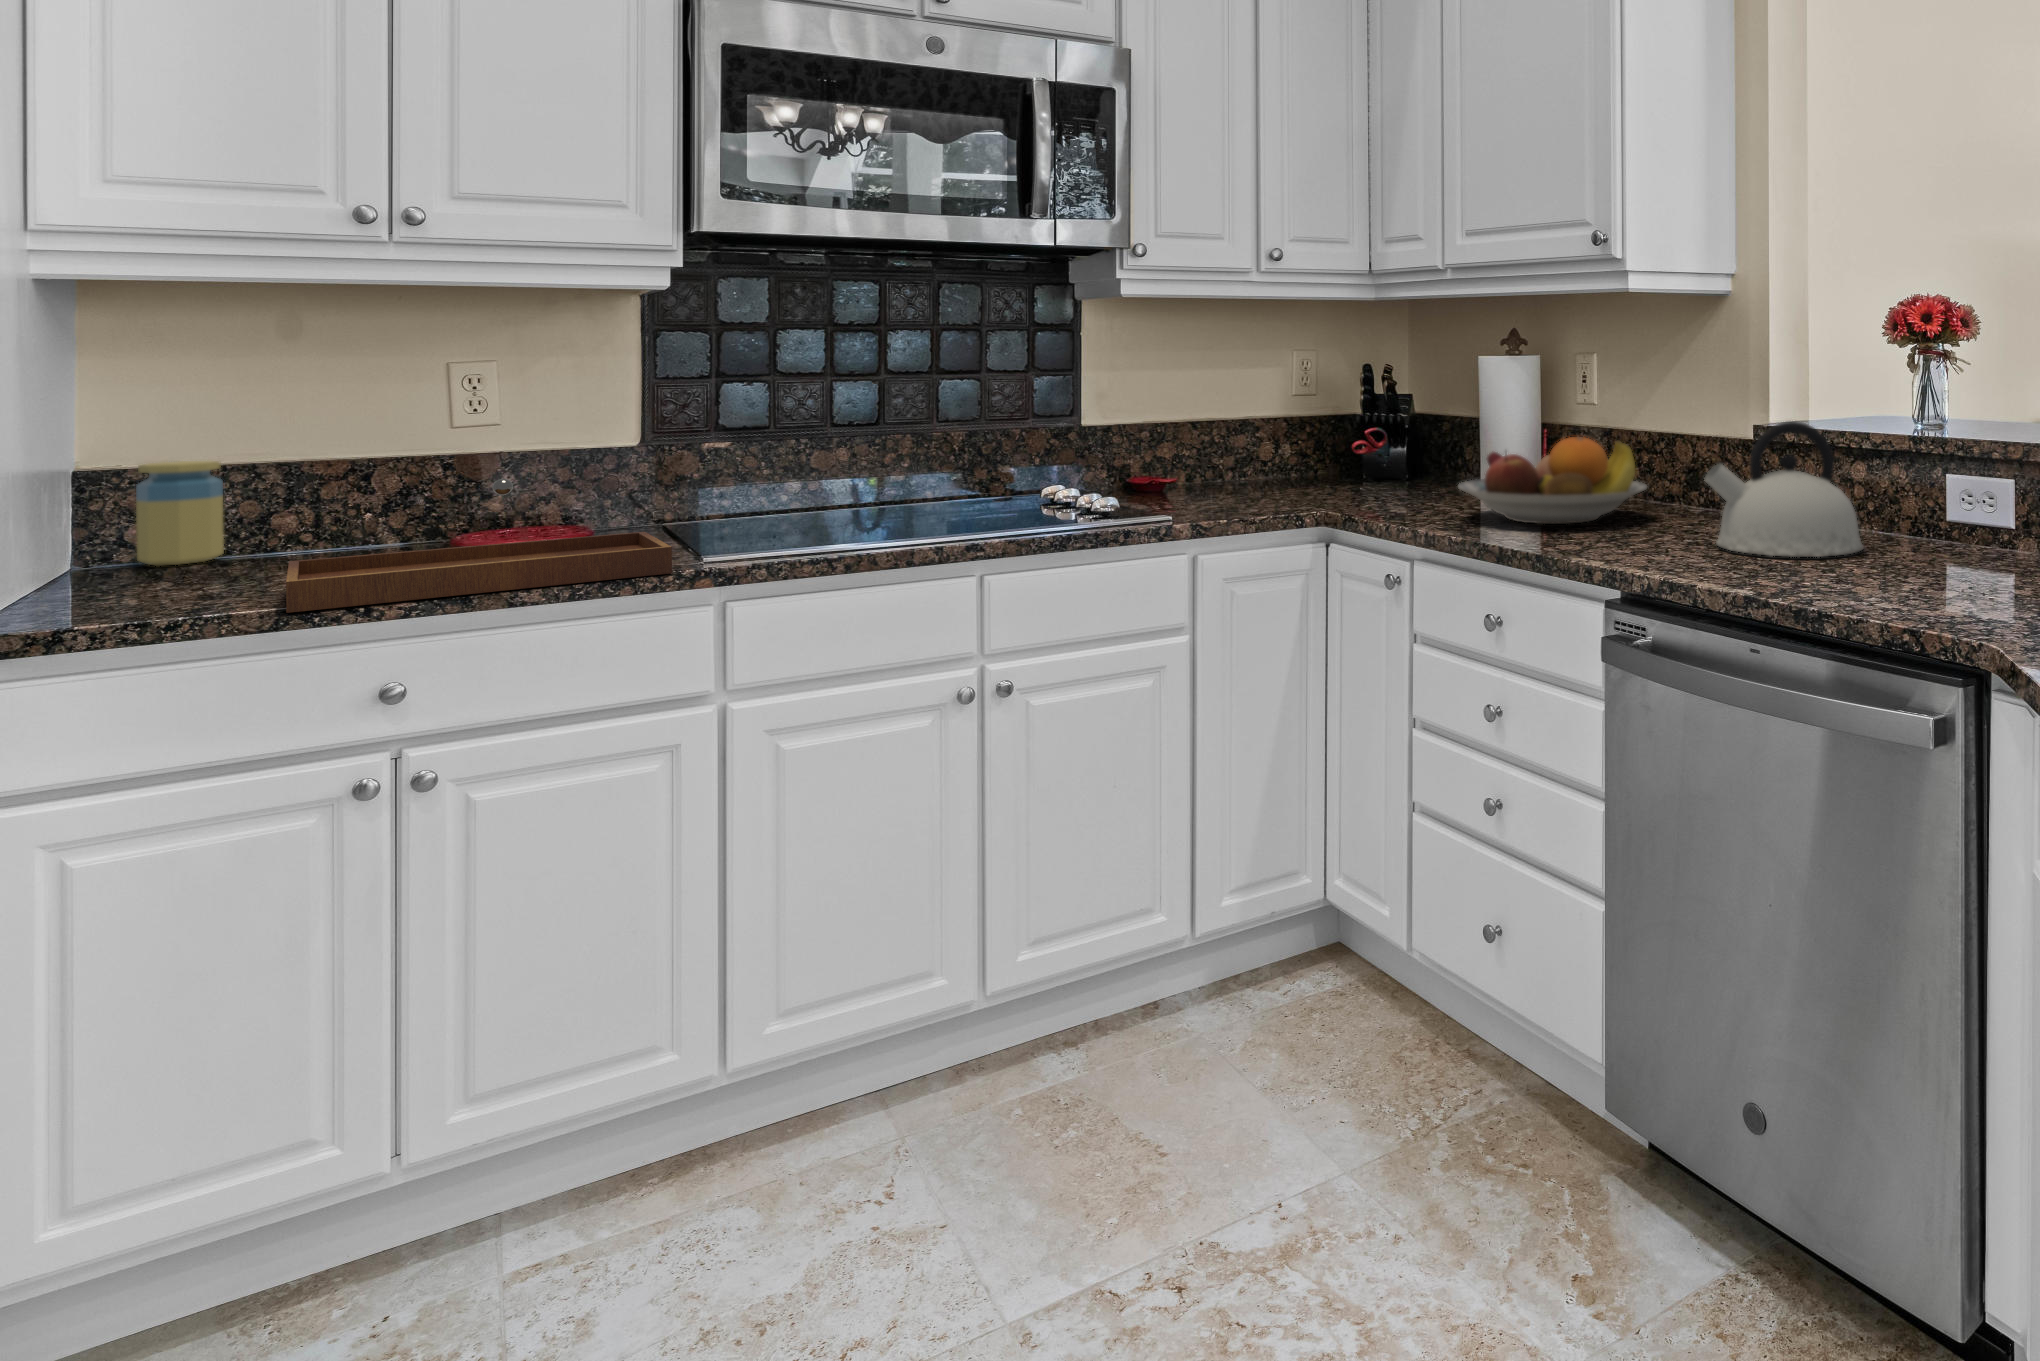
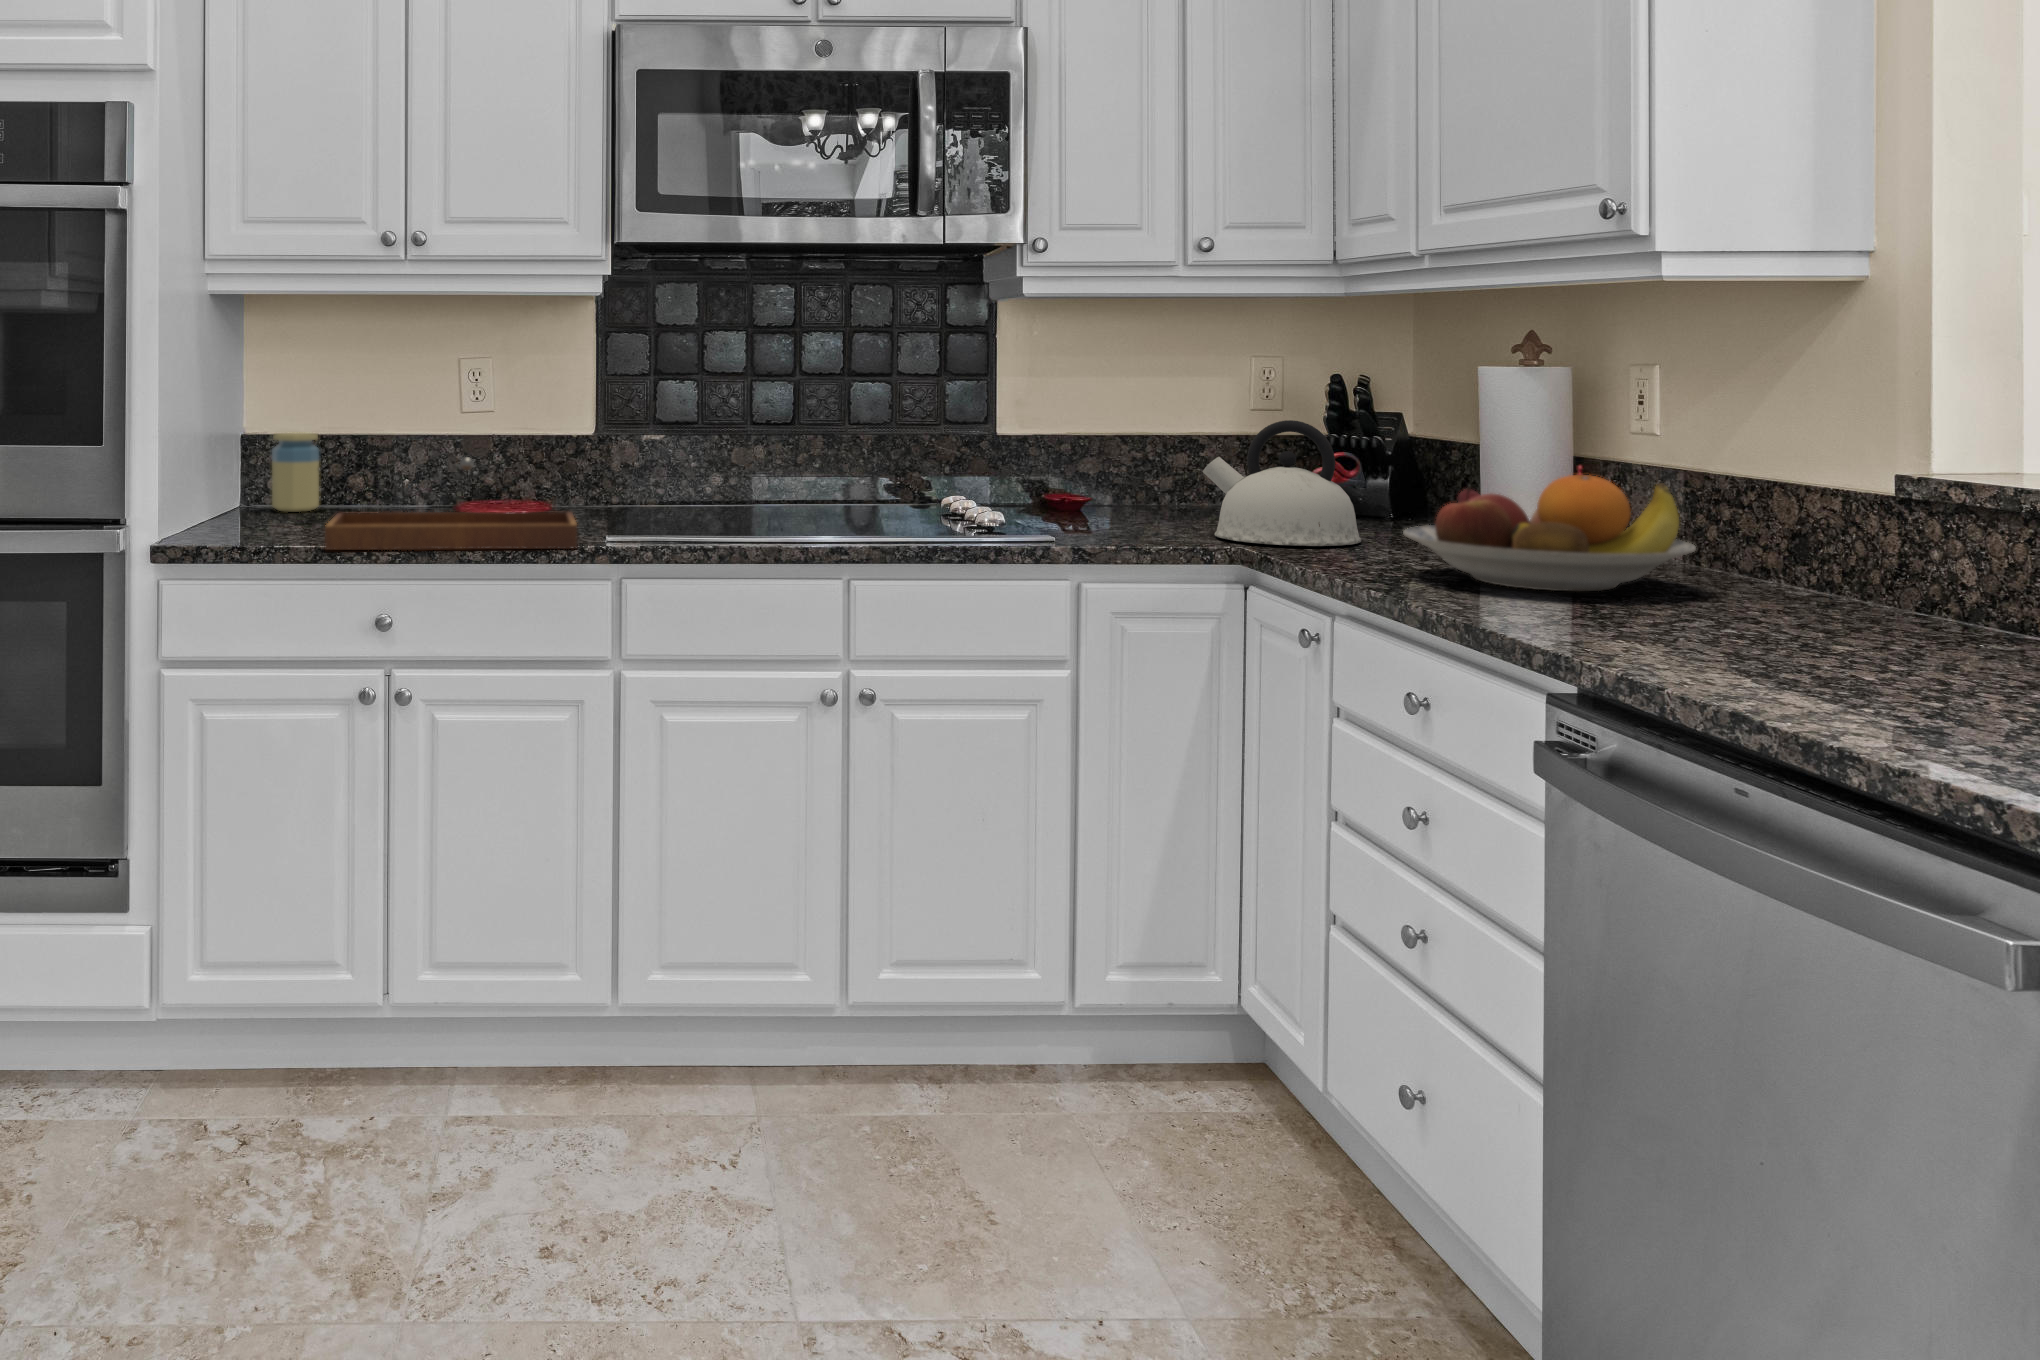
kettle: present [1704,421,1863,557] -> present [1203,420,1361,546]

